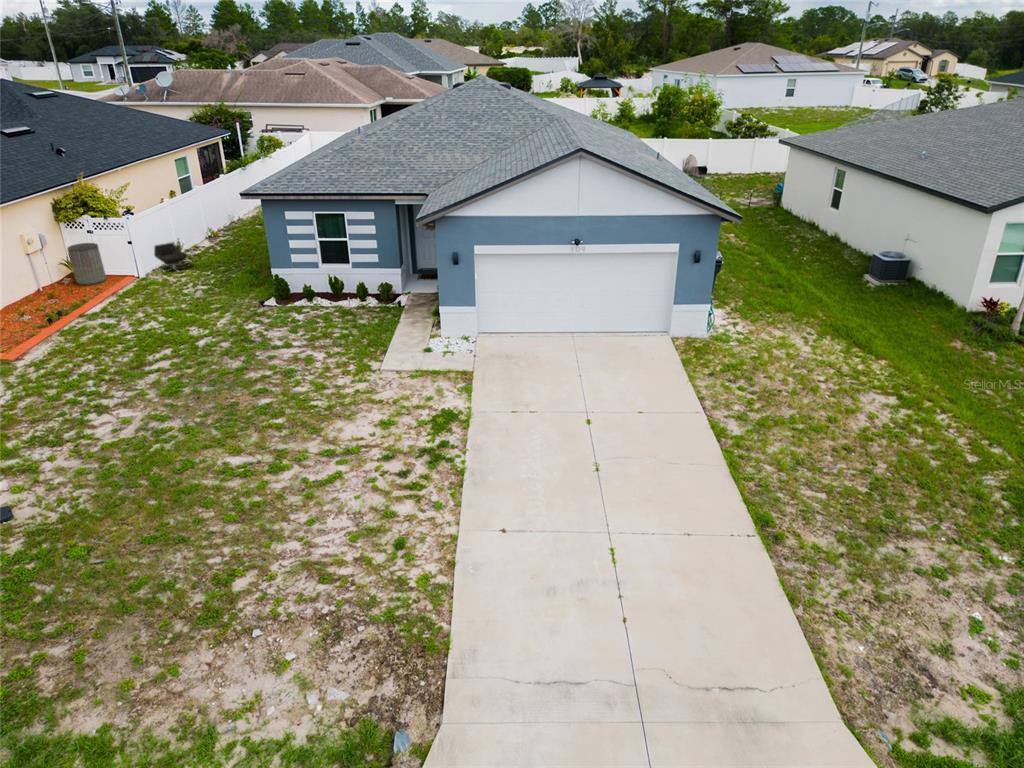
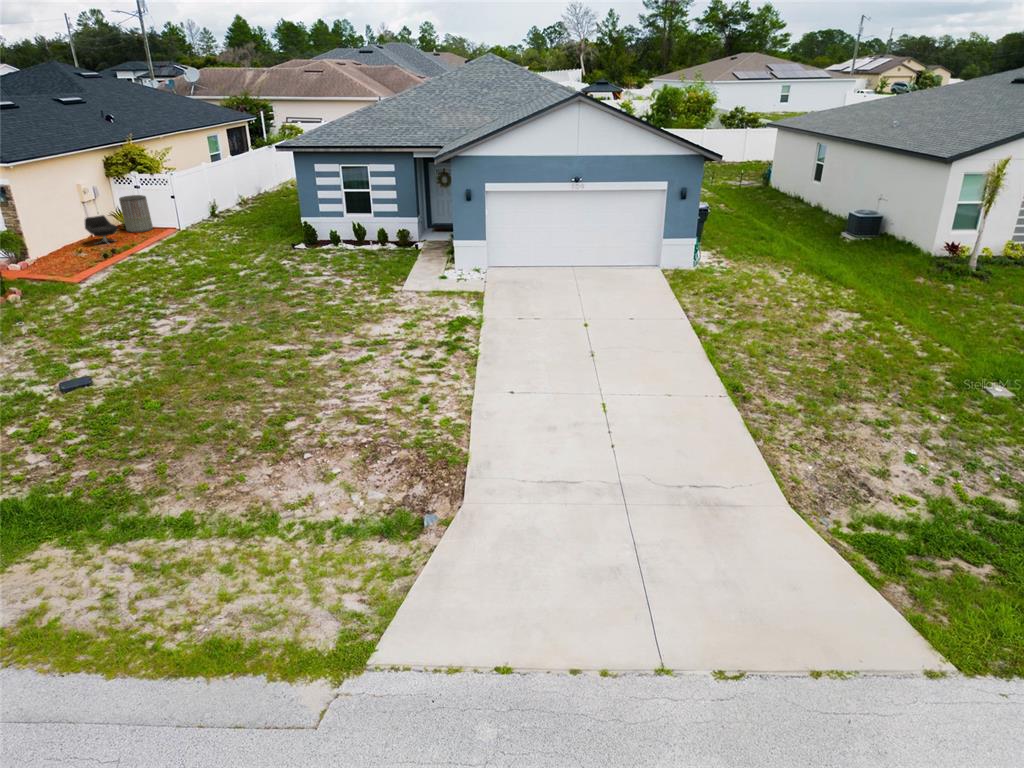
lounge chair: present [154,243,187,269] -> present [85,215,118,242]

